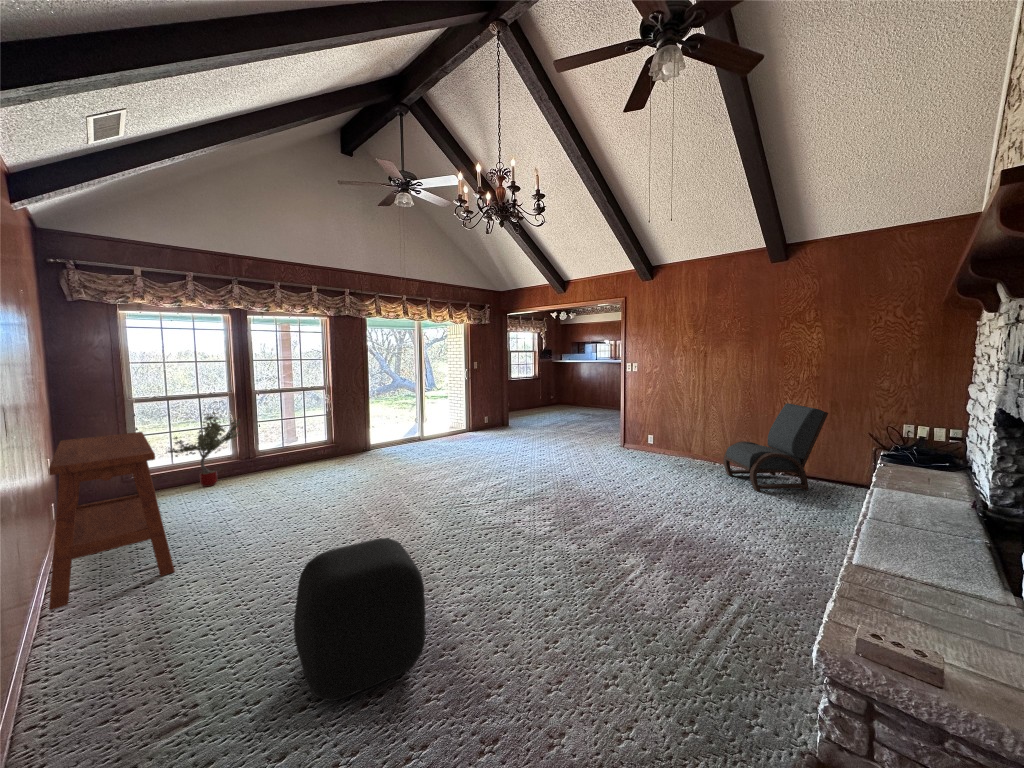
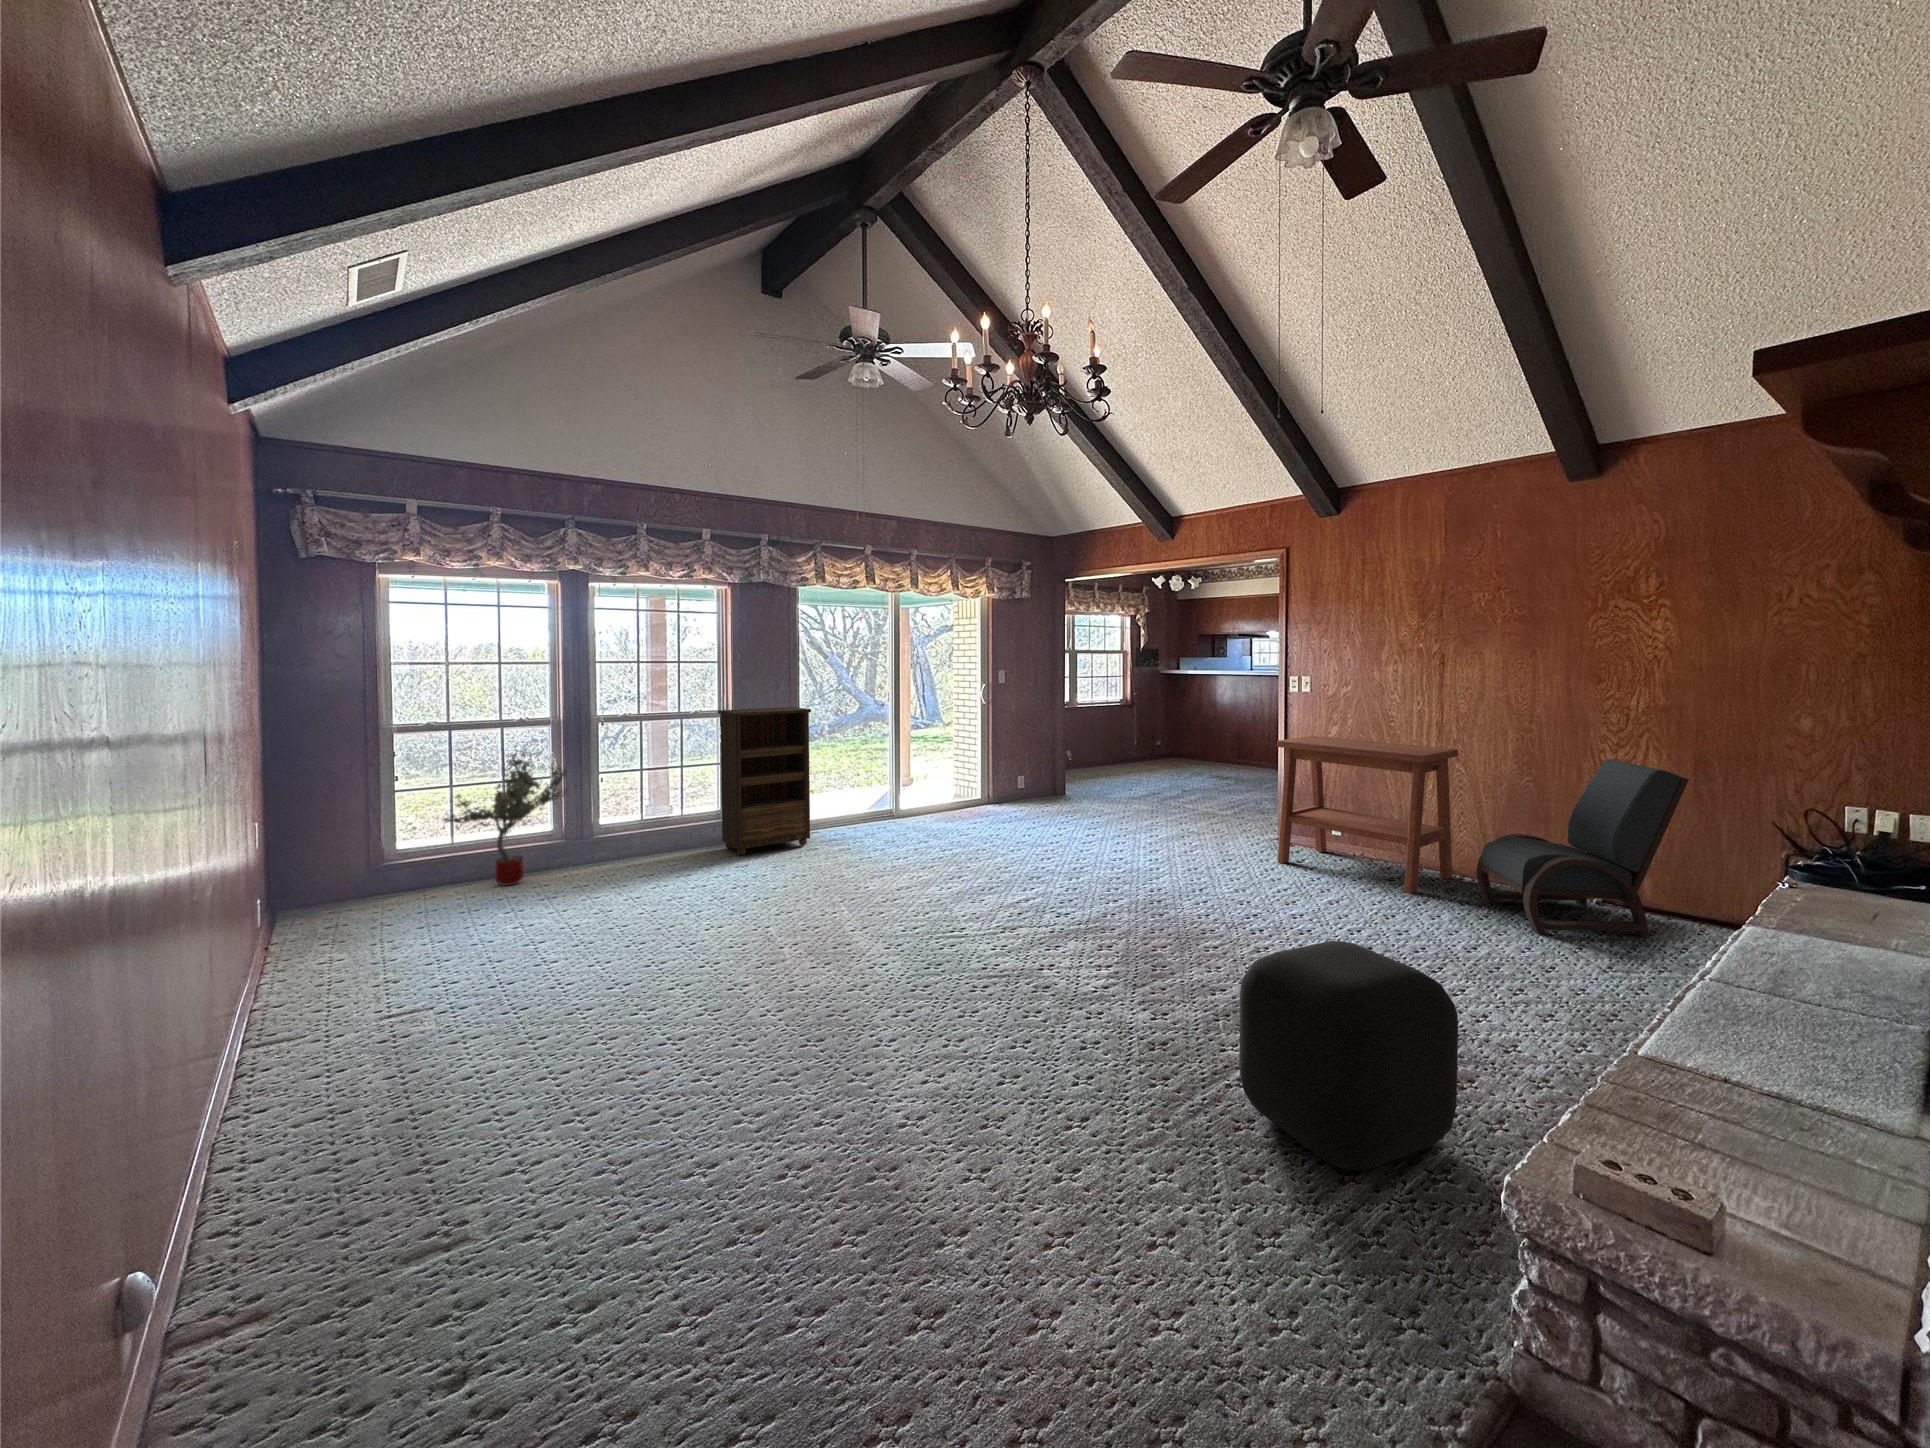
bookshelf: none [325,383,378,464] -> present [718,707,811,855]
side table: present [49,432,175,610] -> present [1277,736,1458,894]
ottoman: present [294,538,426,701] -> present [1239,941,1458,1170]

